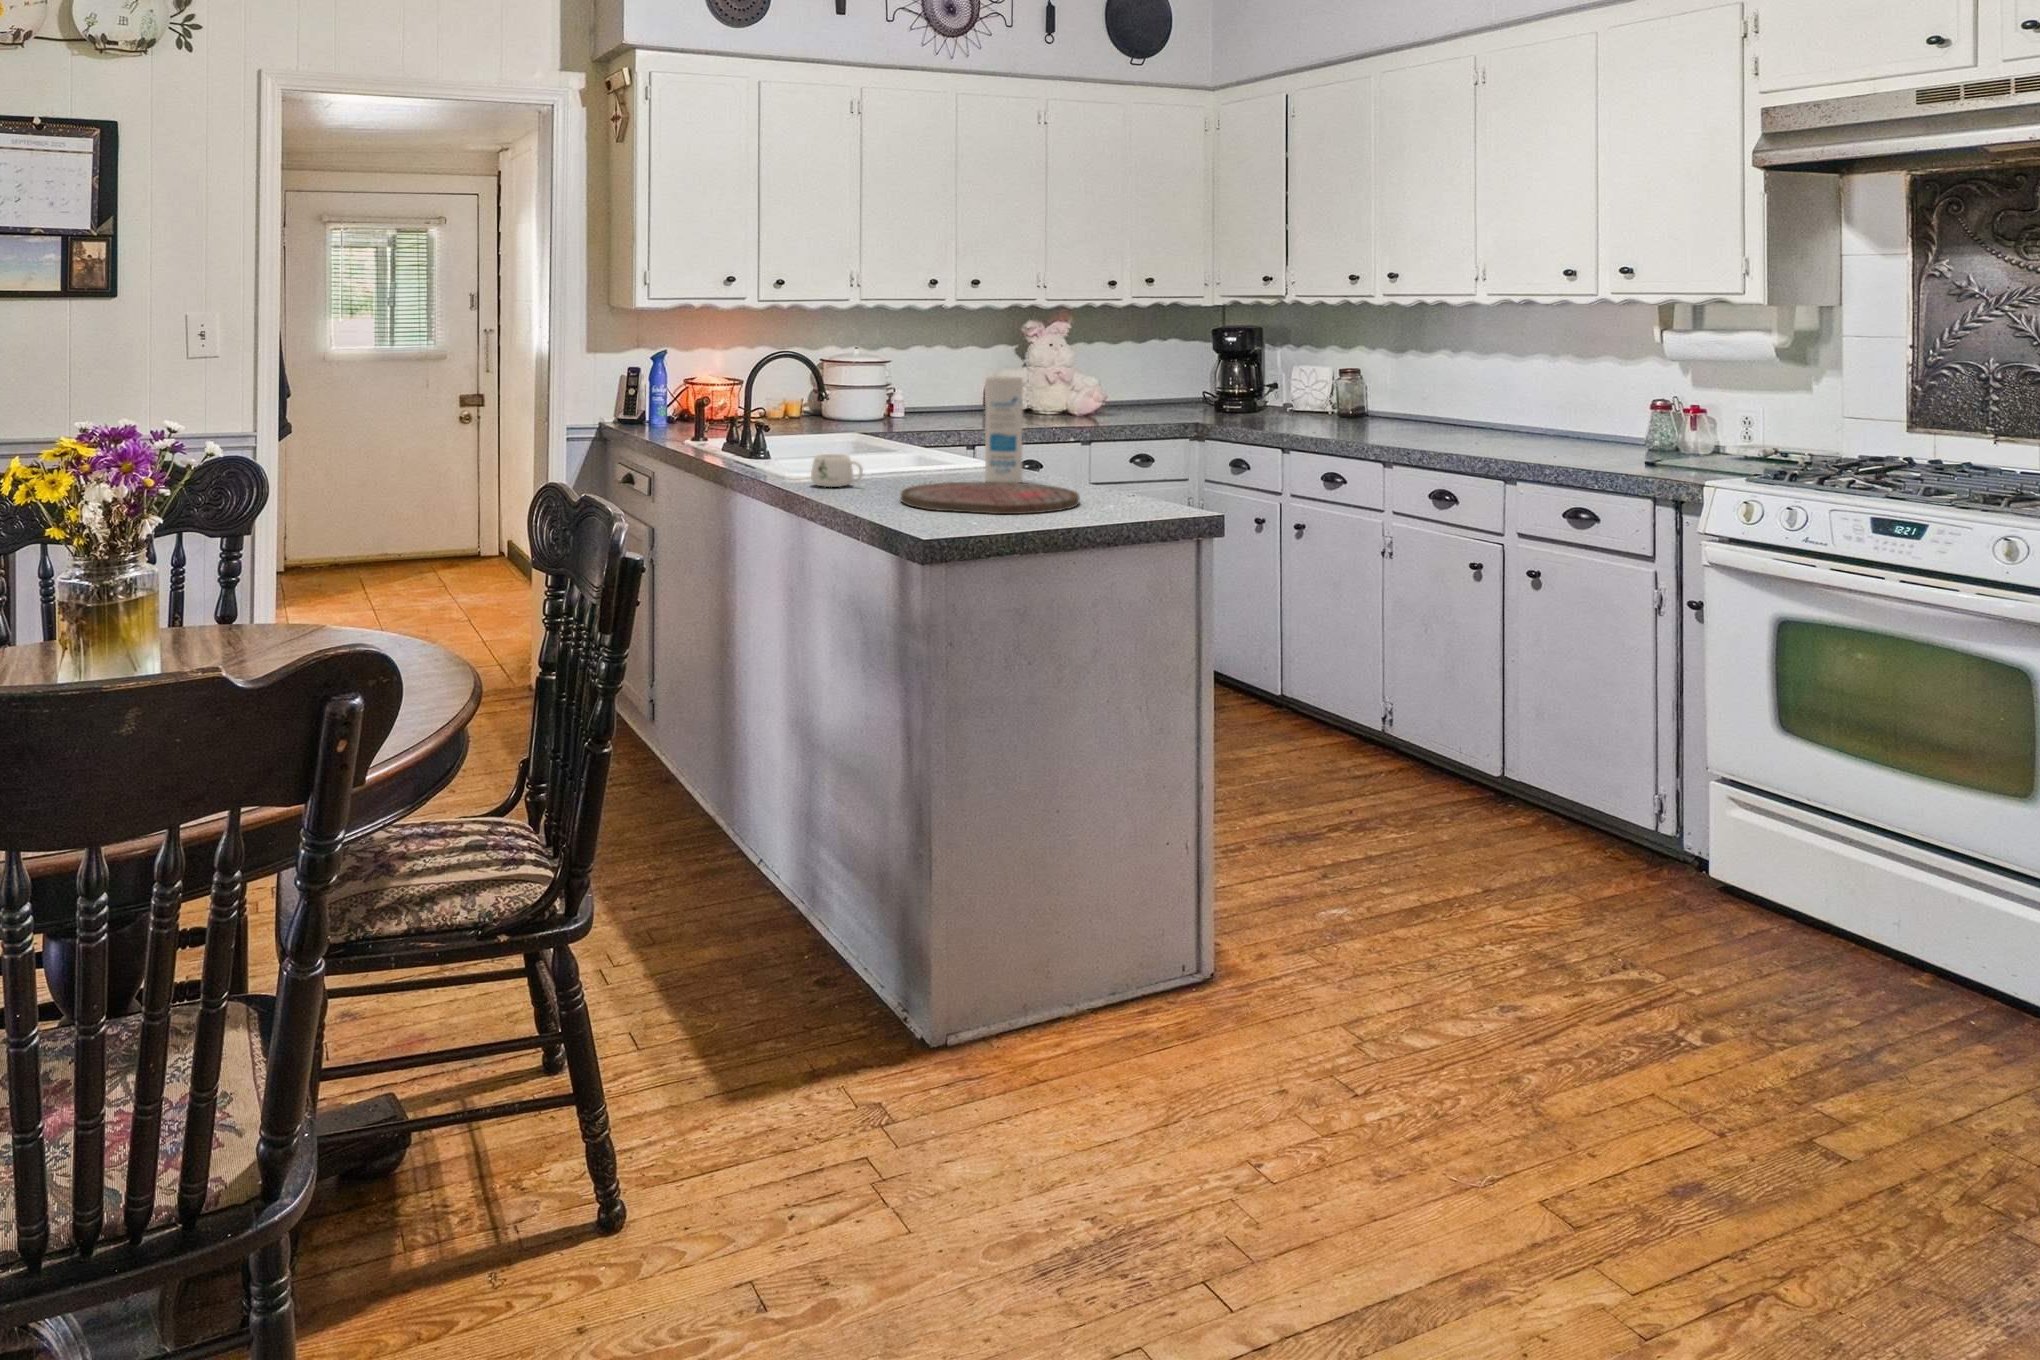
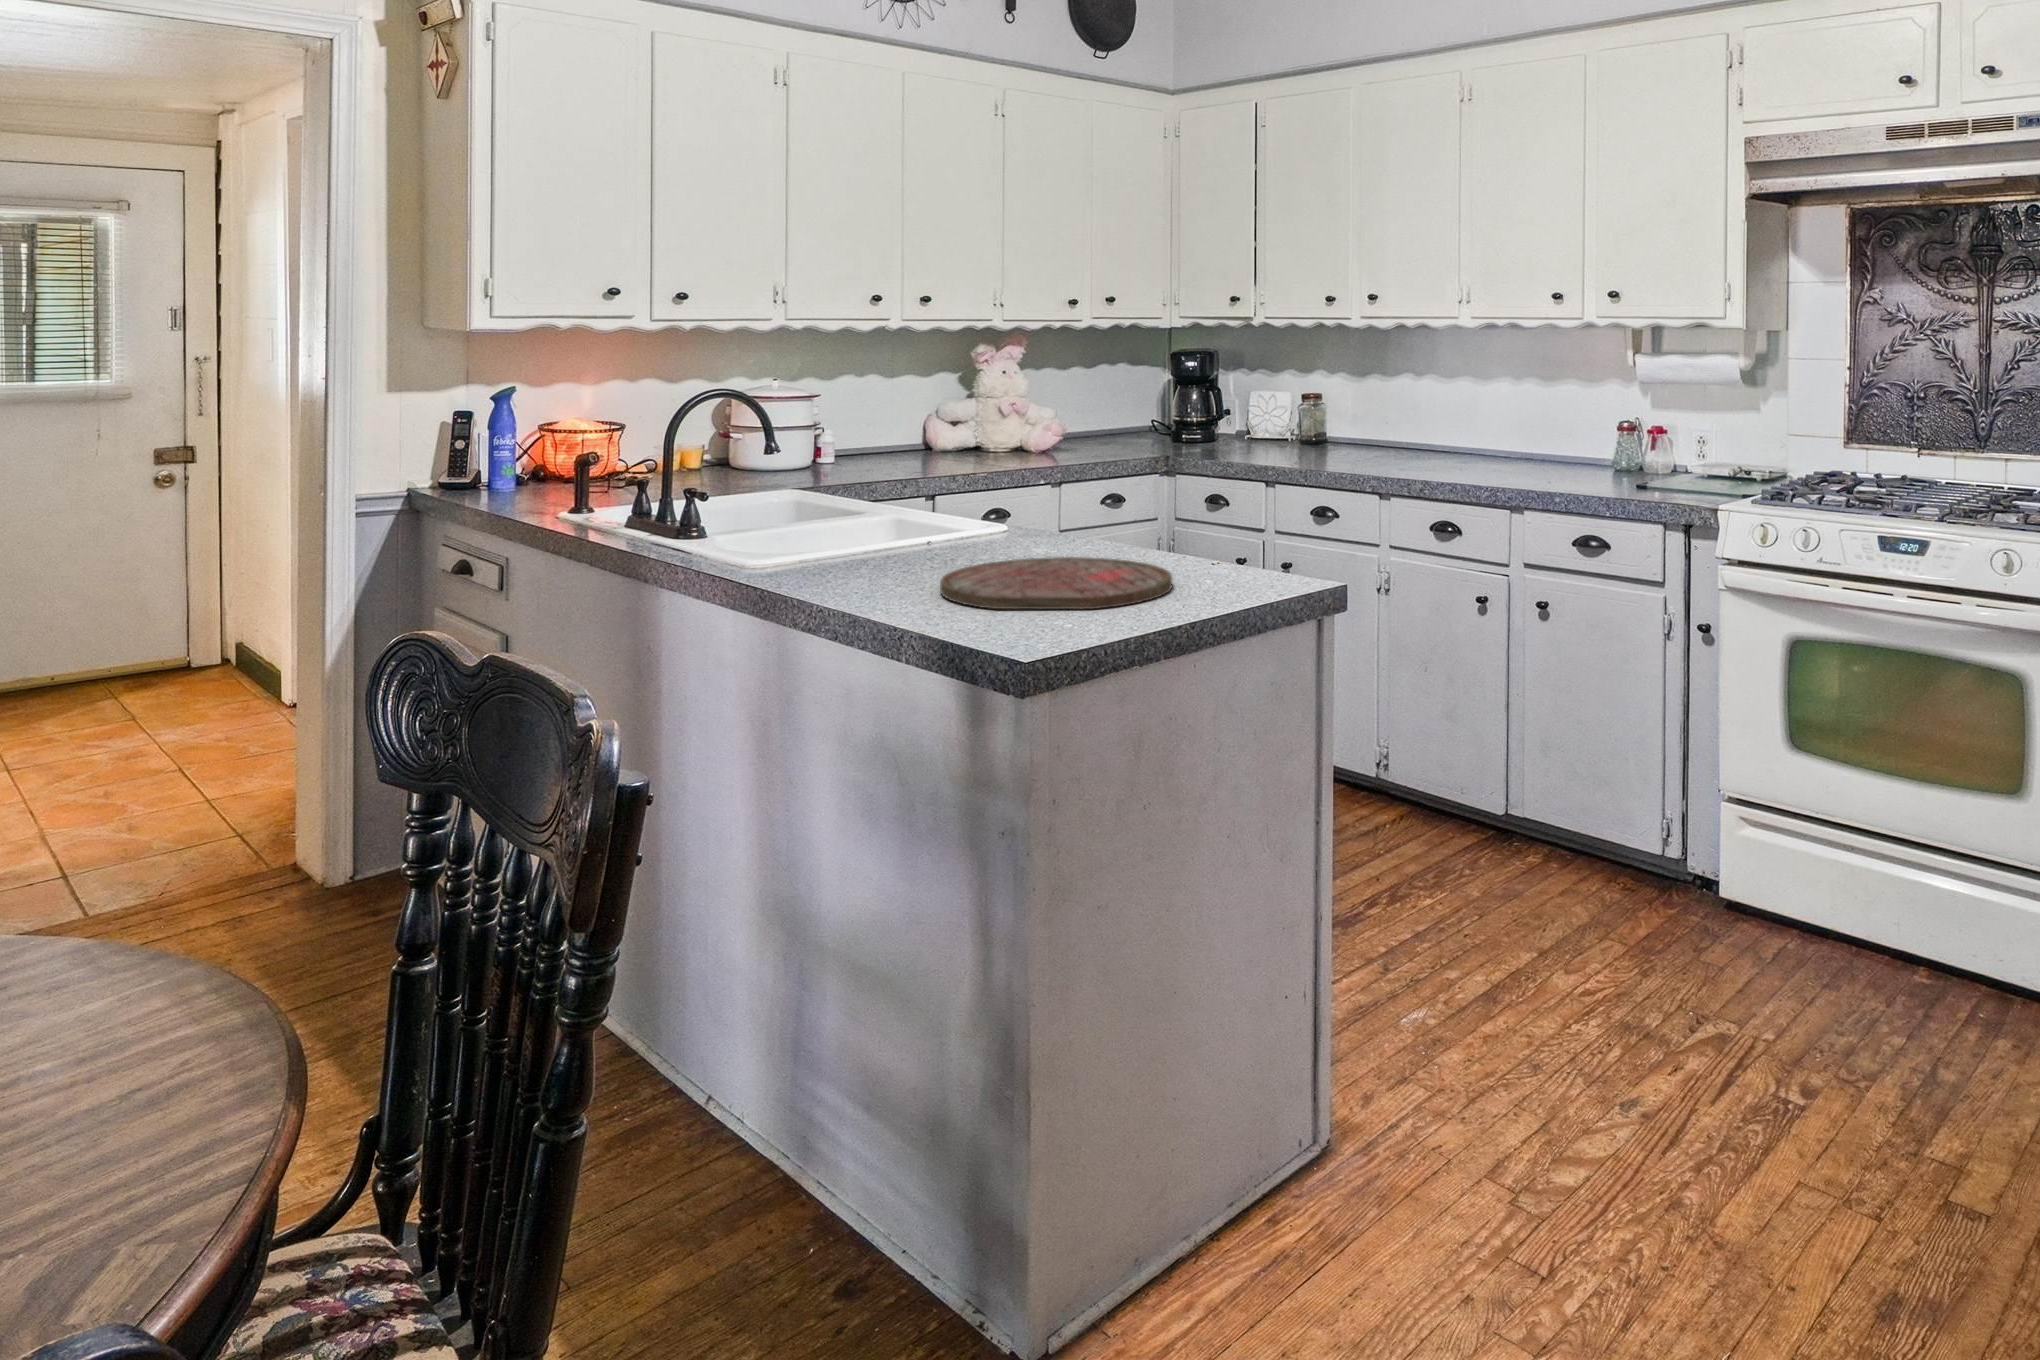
canister: present [985,376,1023,483] -> none [1019,420,1066,556]
mug: present [811,454,863,487] -> none [794,532,869,578]

